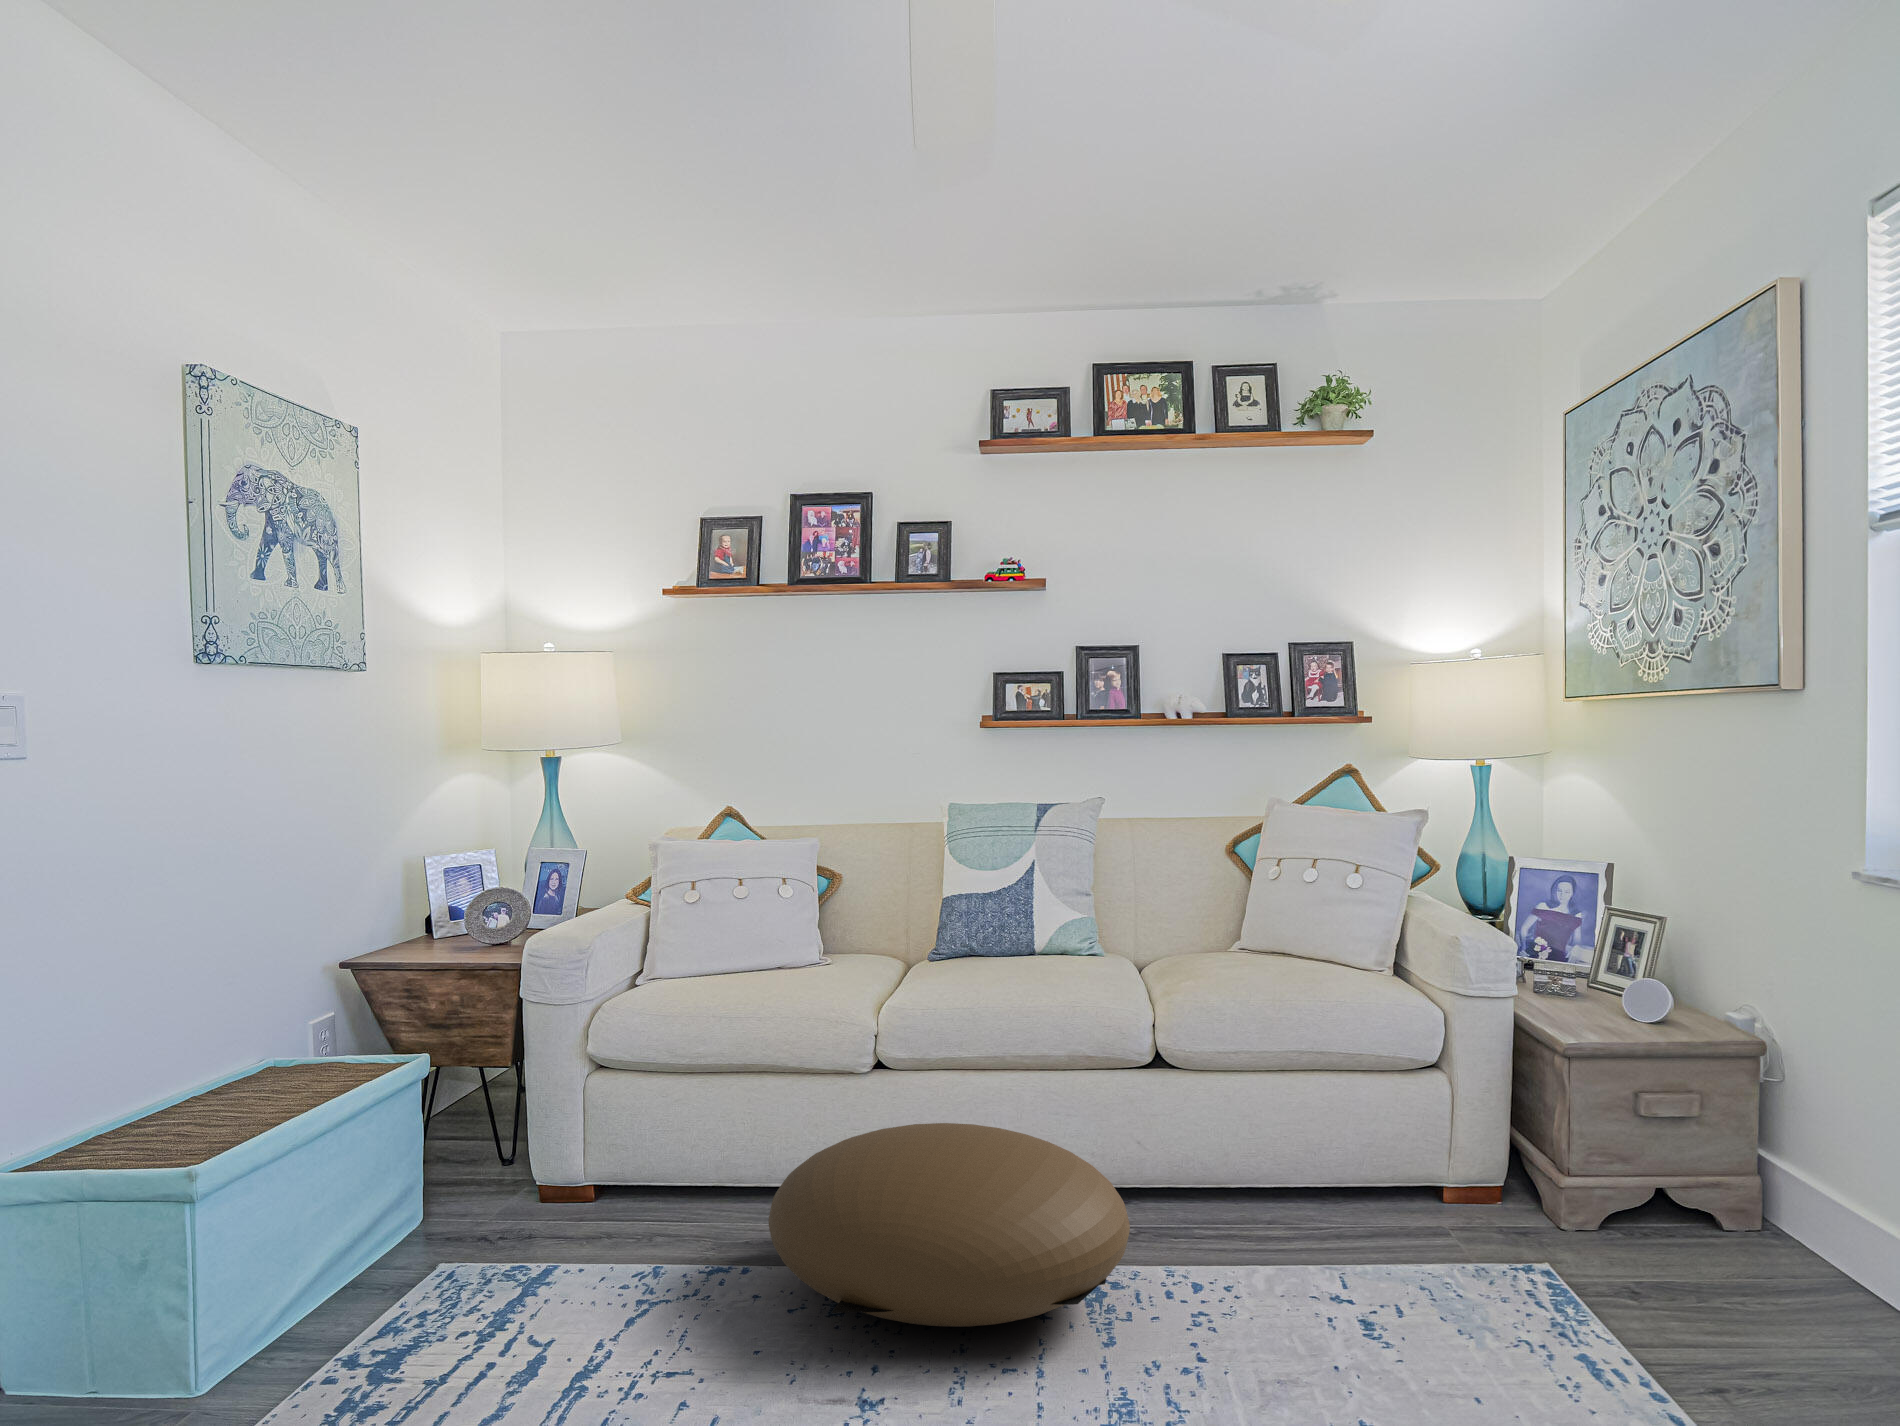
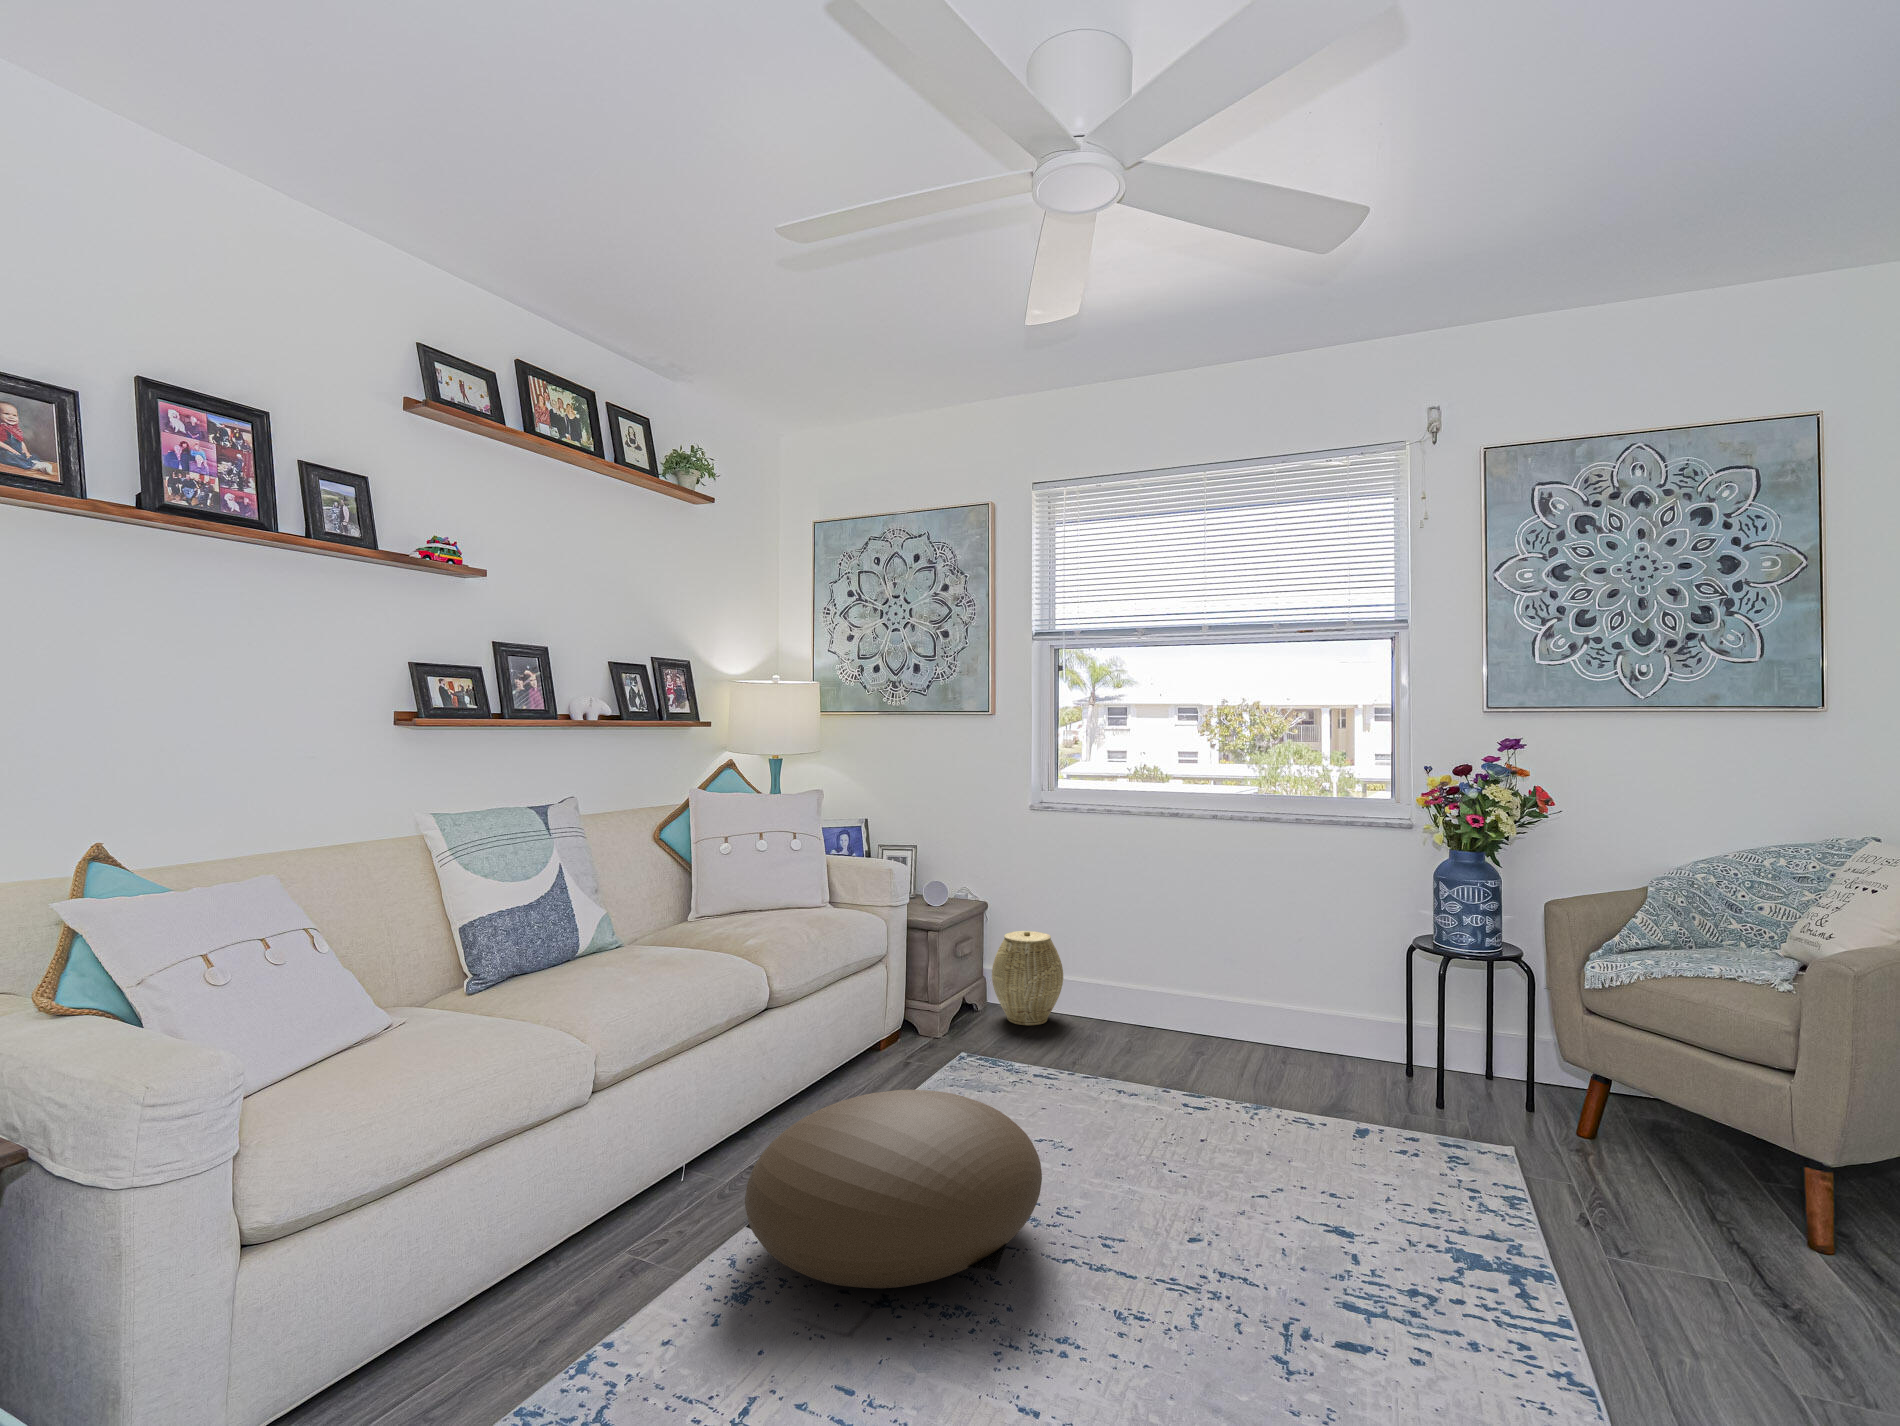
woven basket: none [1689,1087,1857,1278] -> present [992,931,1063,1025]

